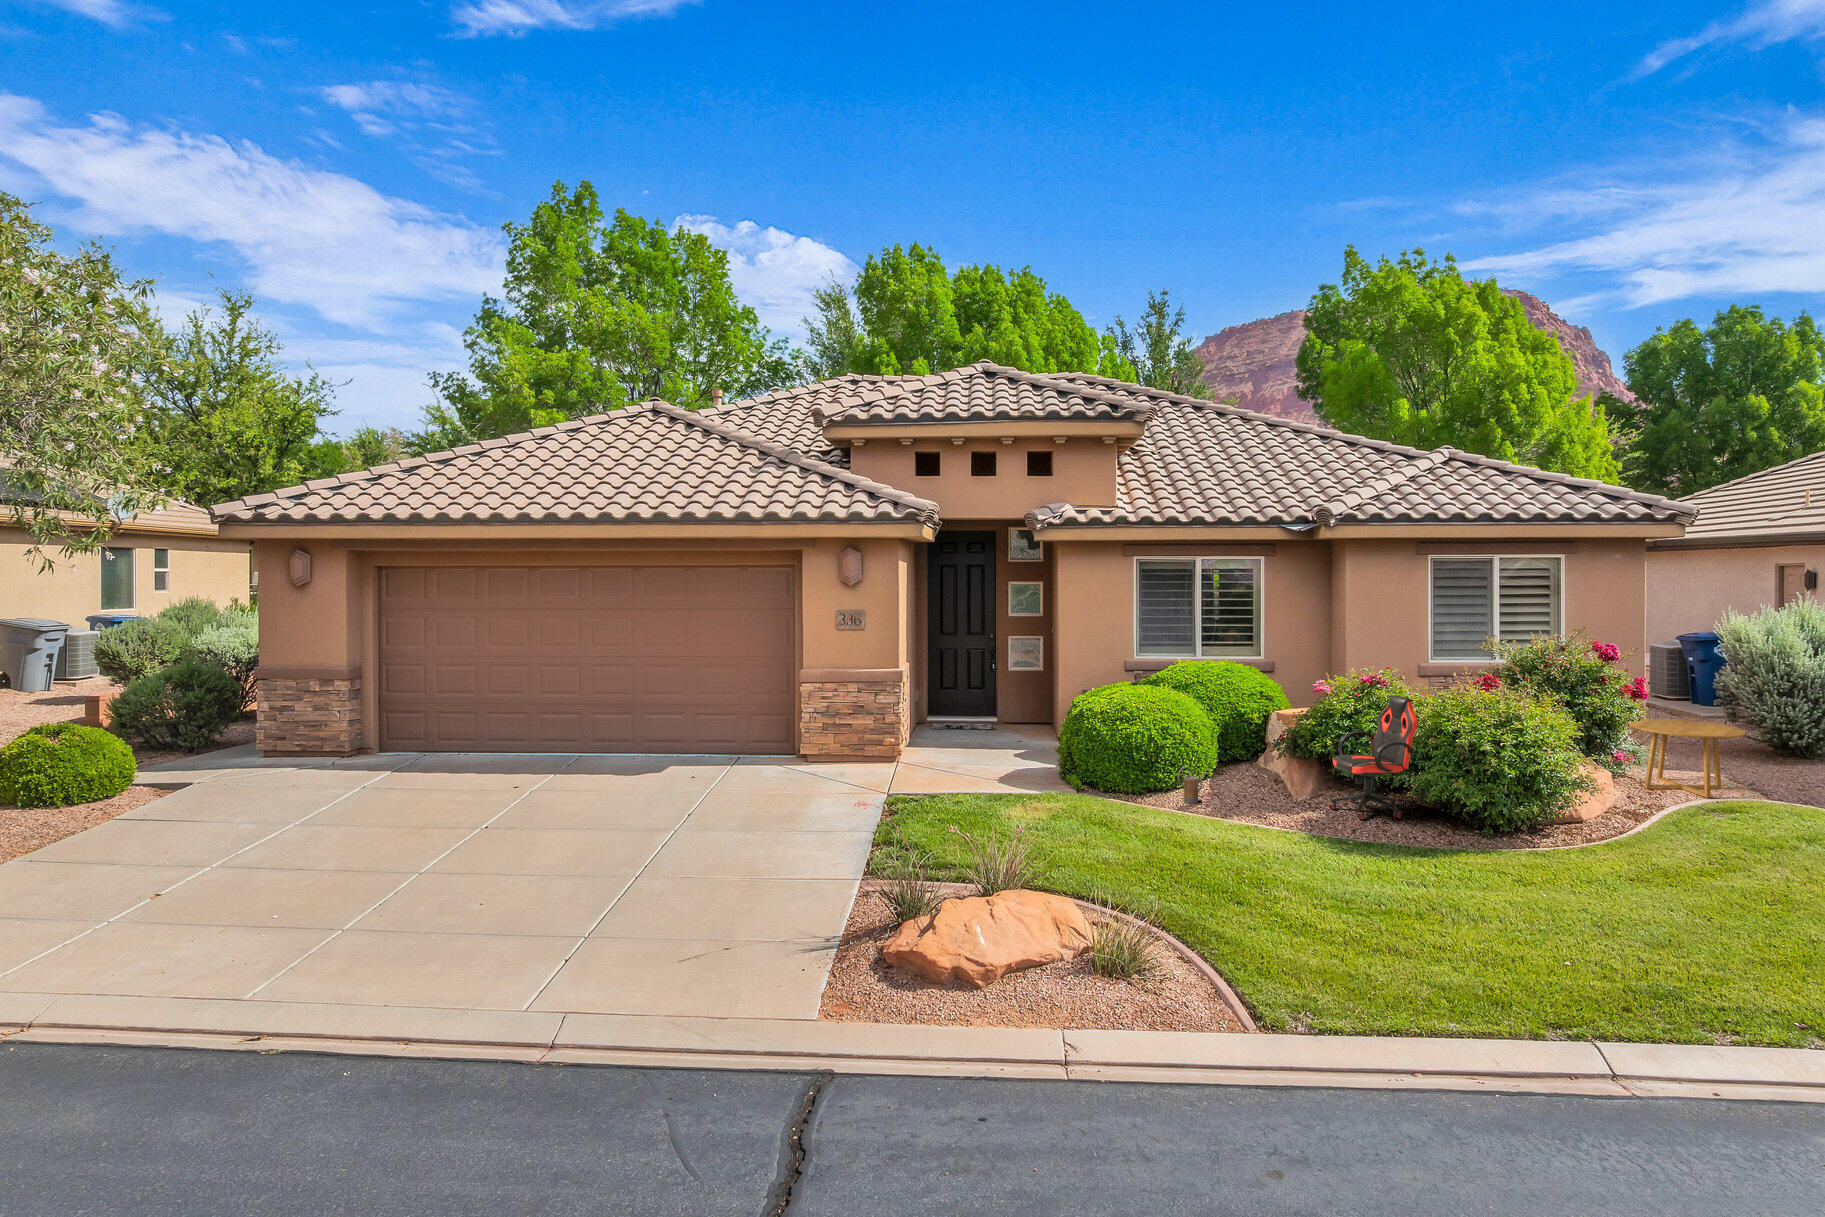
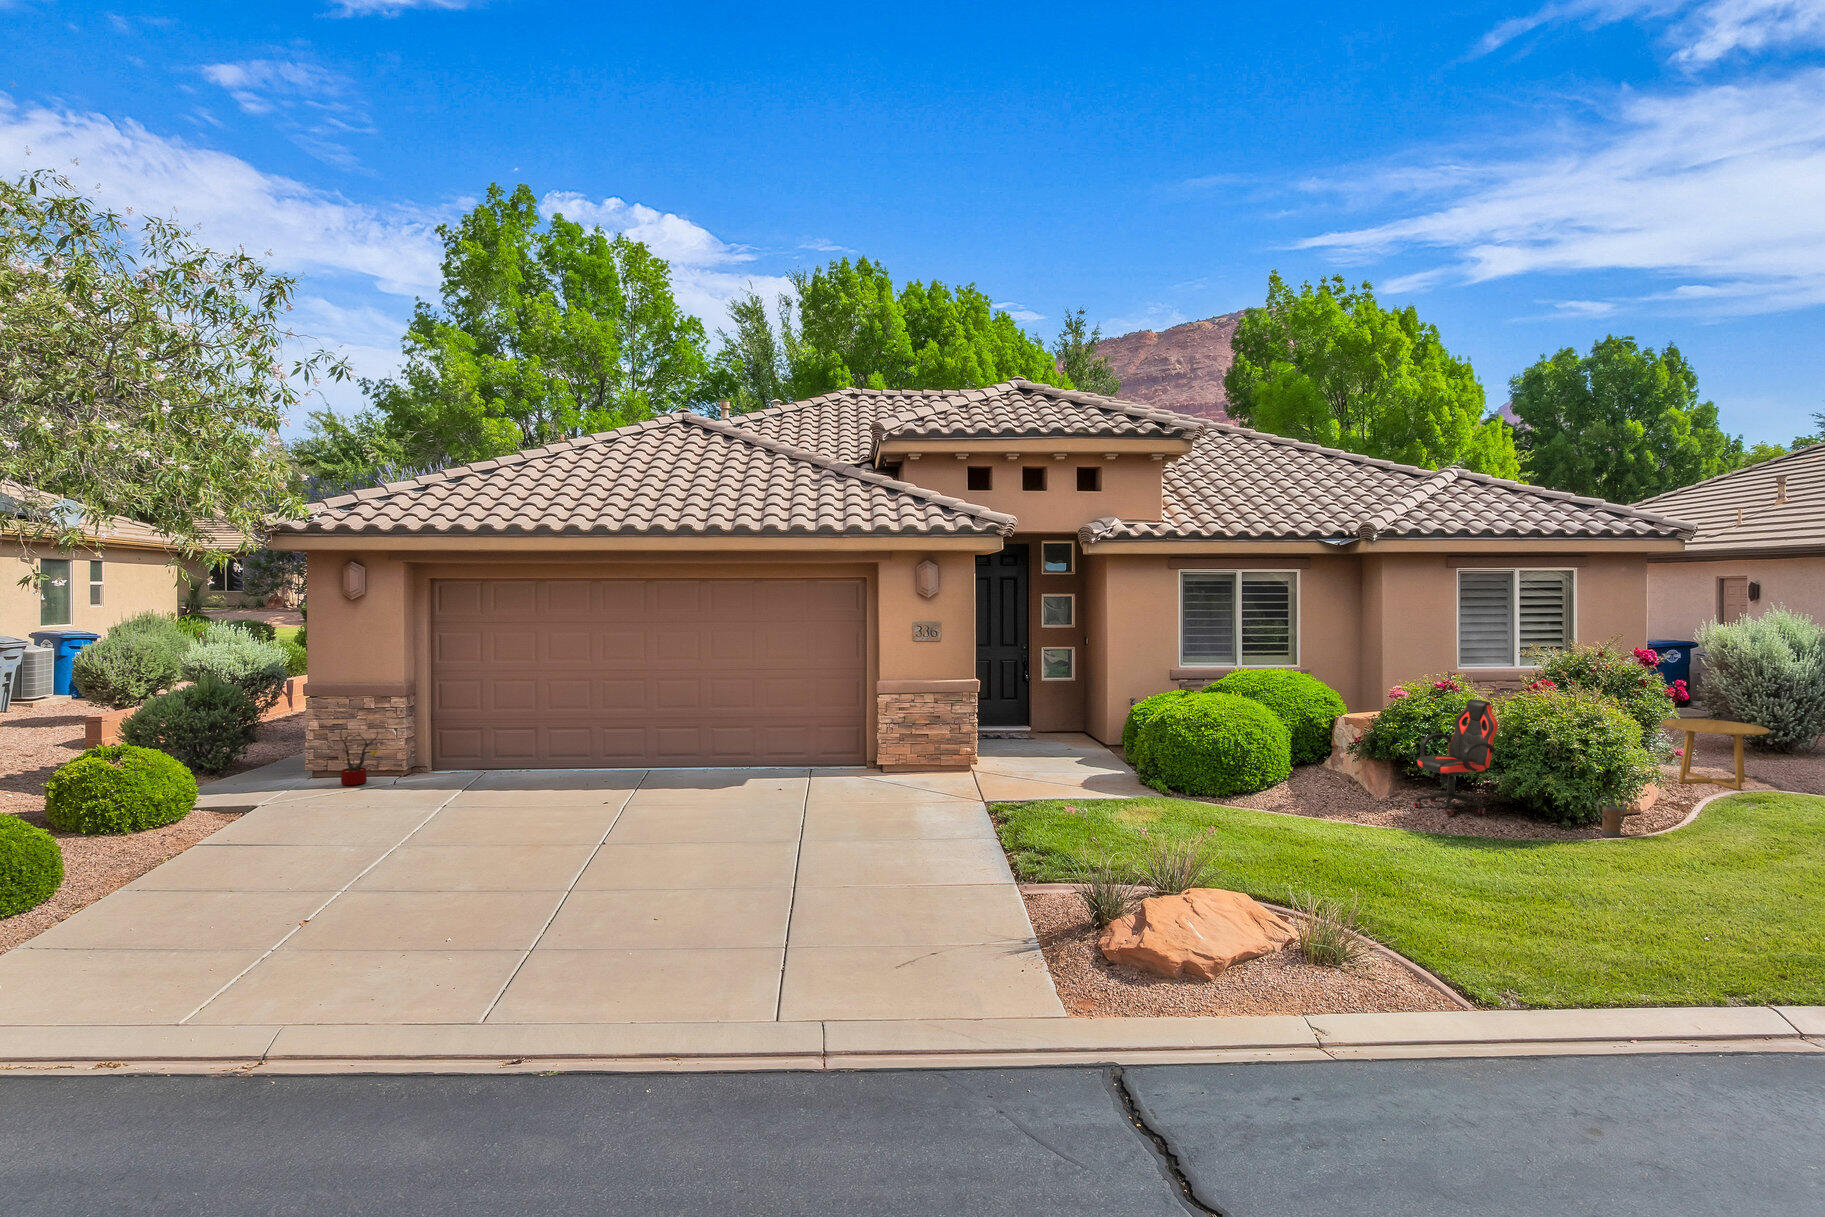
decorative plant: none [289,708,322,764] -> present [340,729,378,785]
watering can: present [1178,766,1204,804] -> present [1597,796,1627,837]

